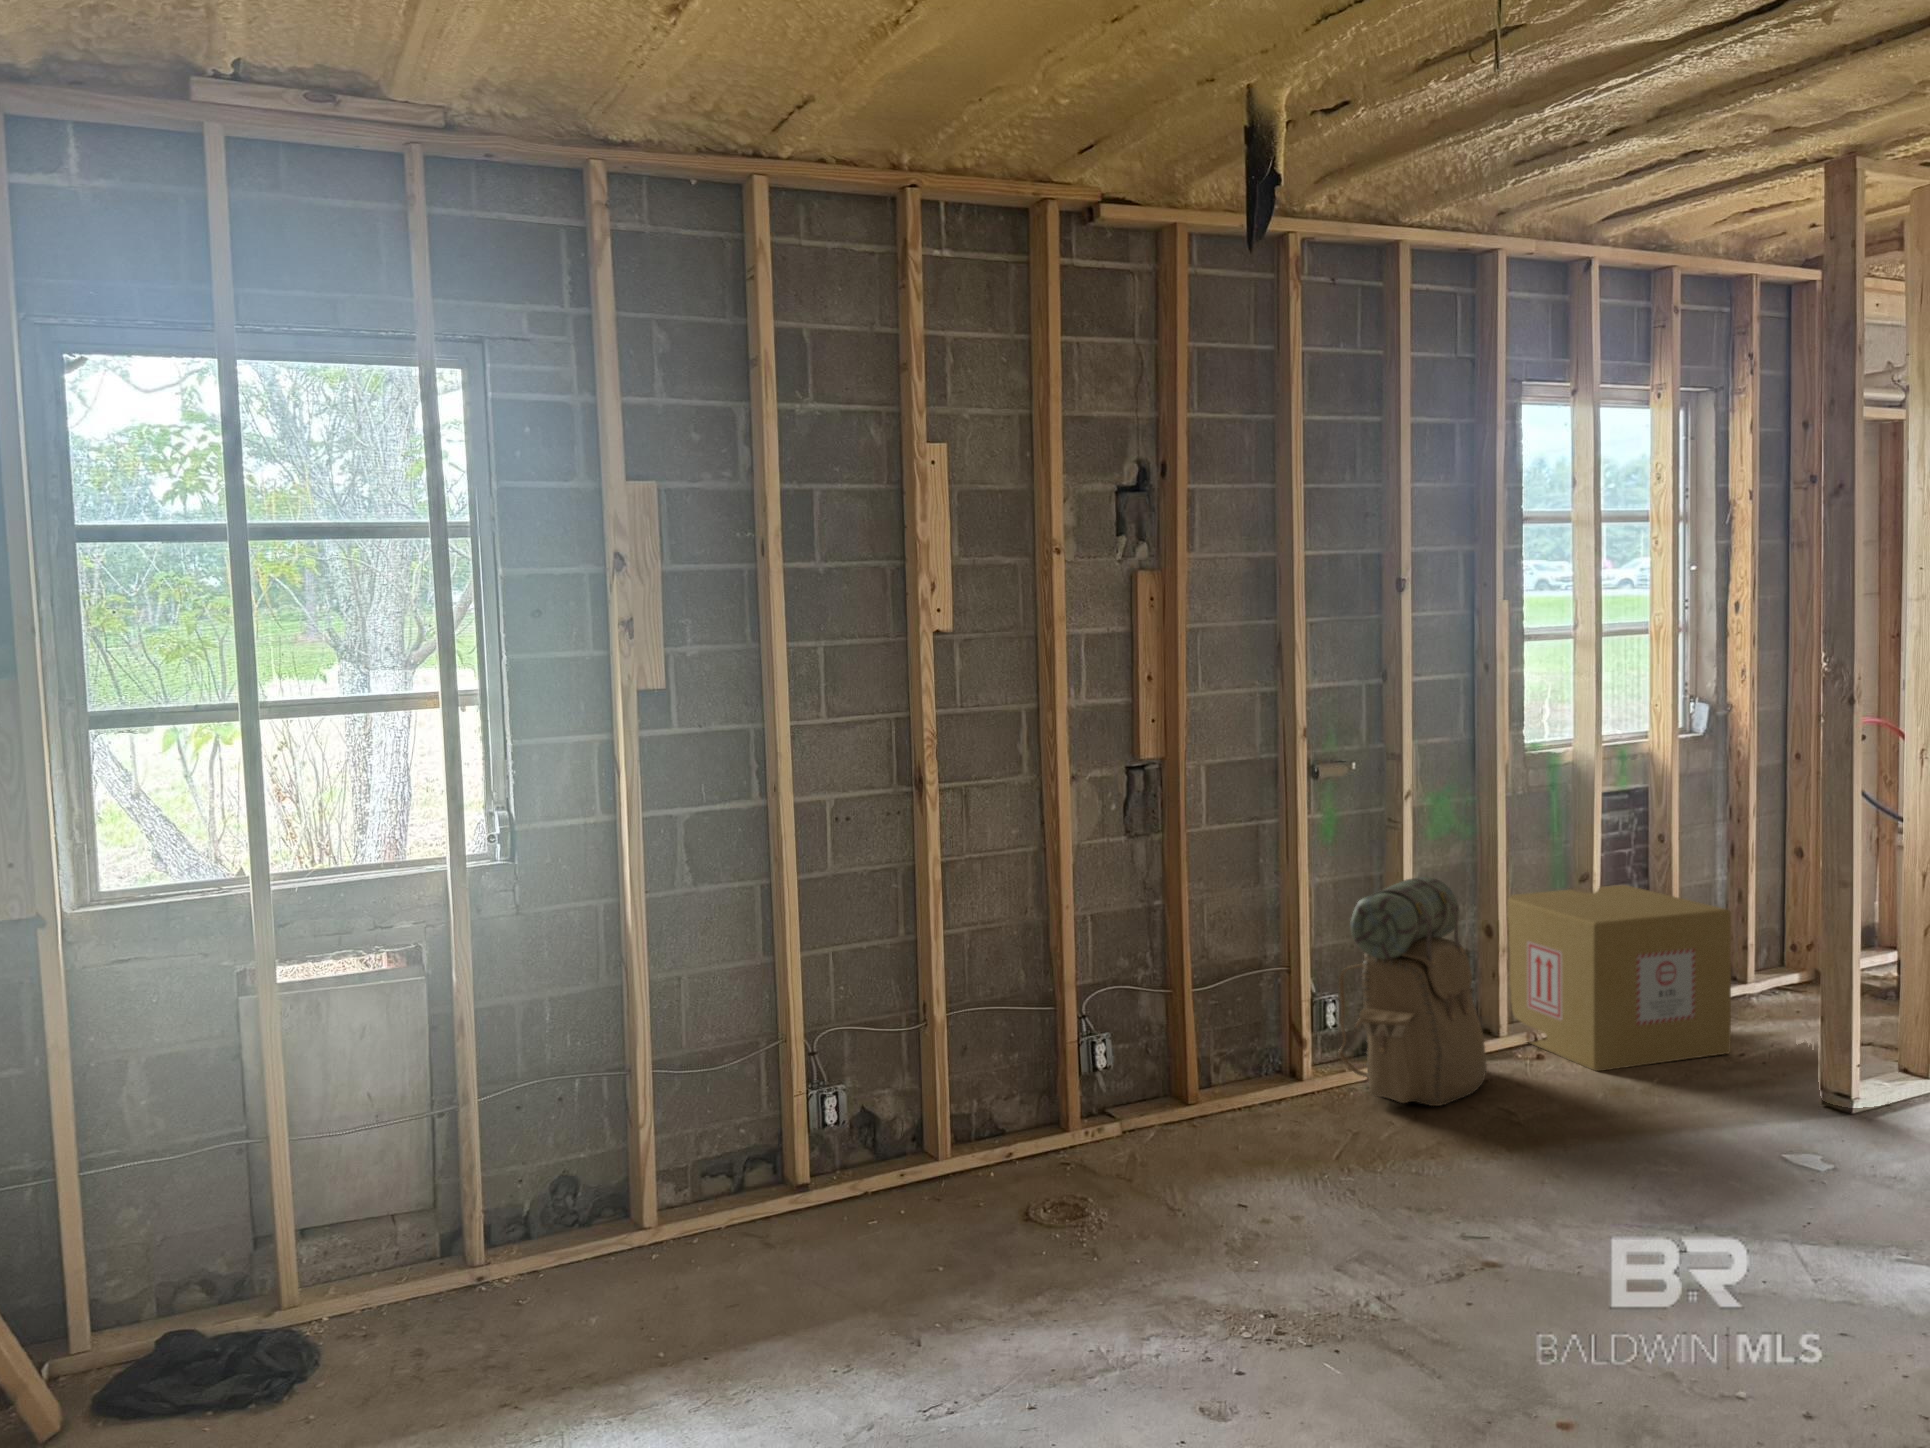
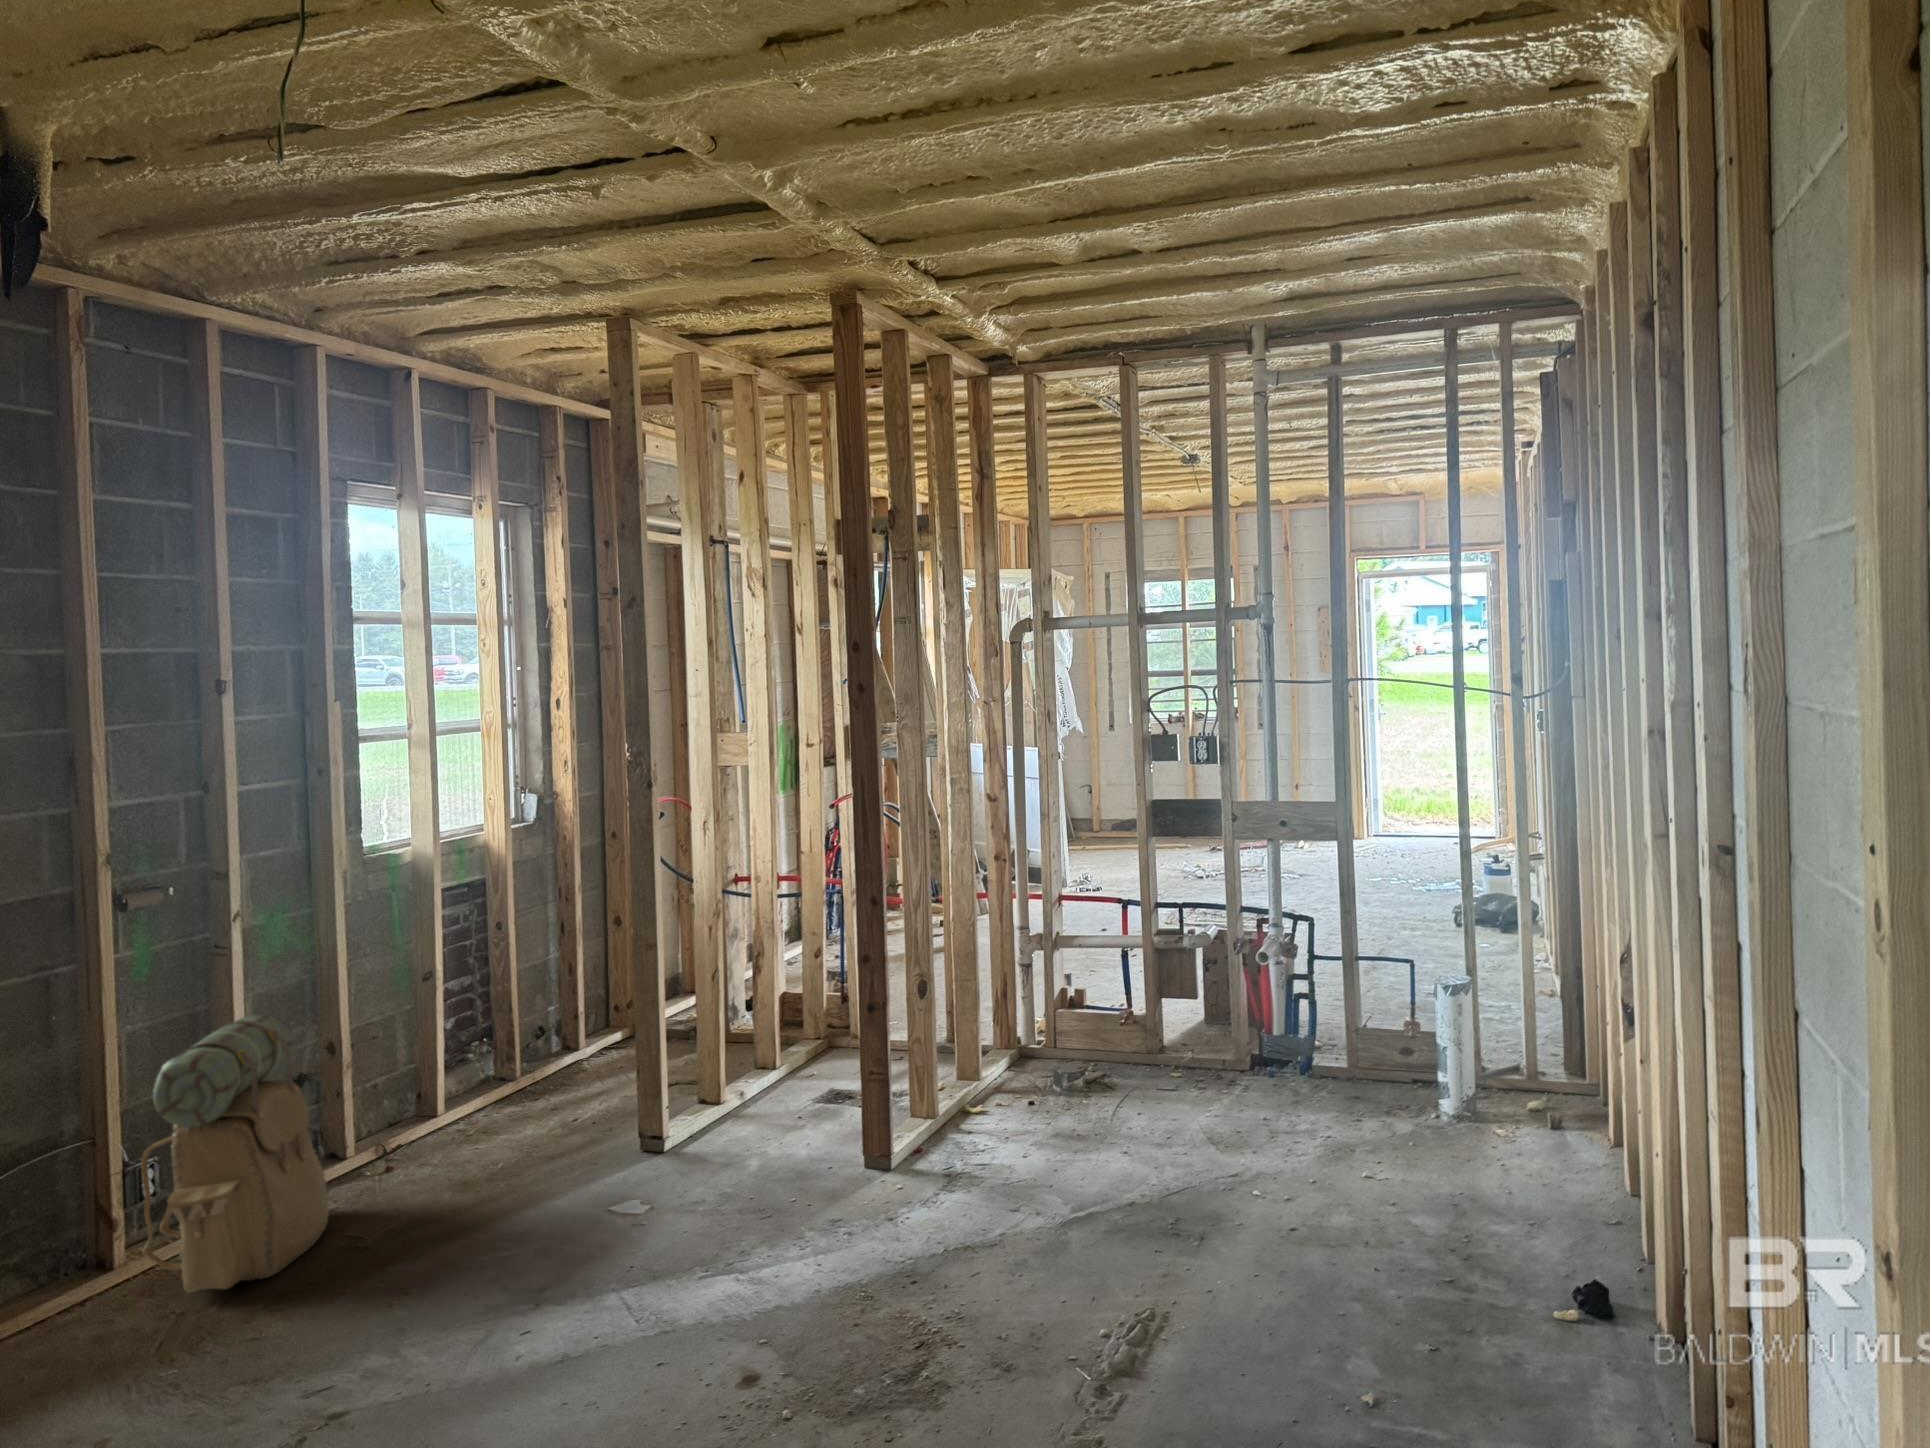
cardboard box: present [1508,885,1731,1071] -> none [340,976,567,1175]

